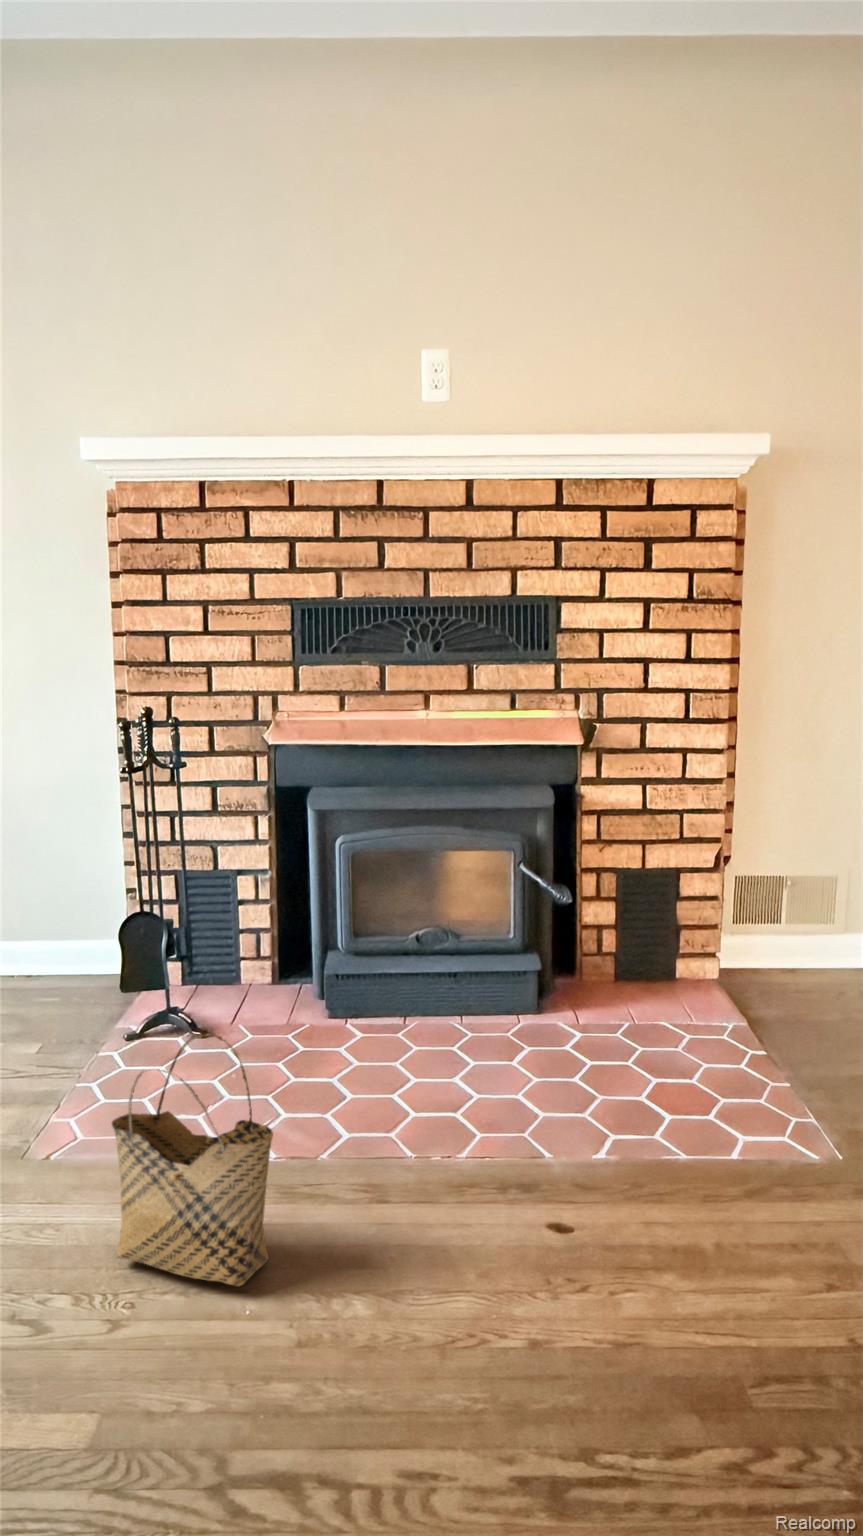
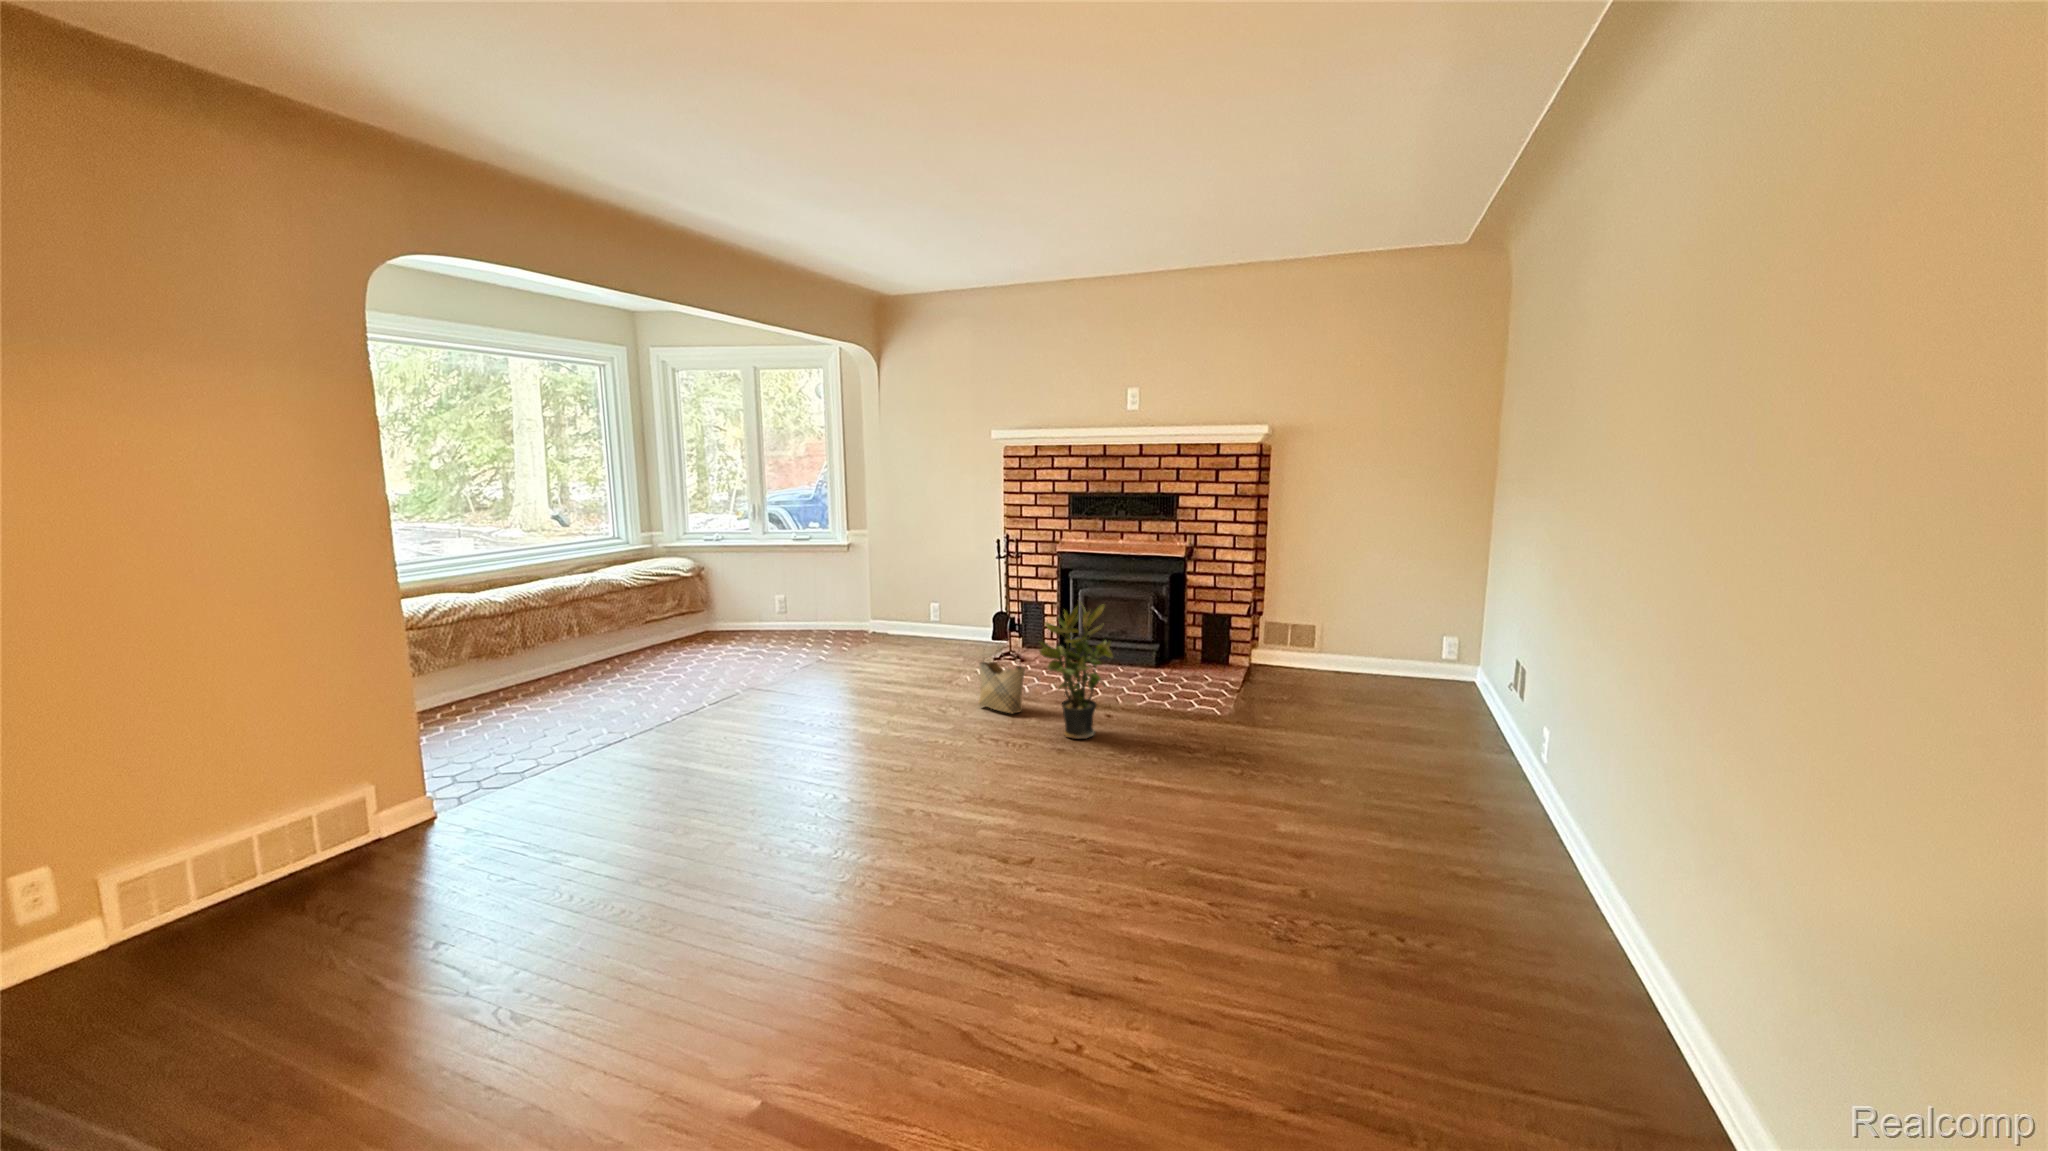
potted plant: none [360,918,600,1390] -> present [1039,602,1113,739]

